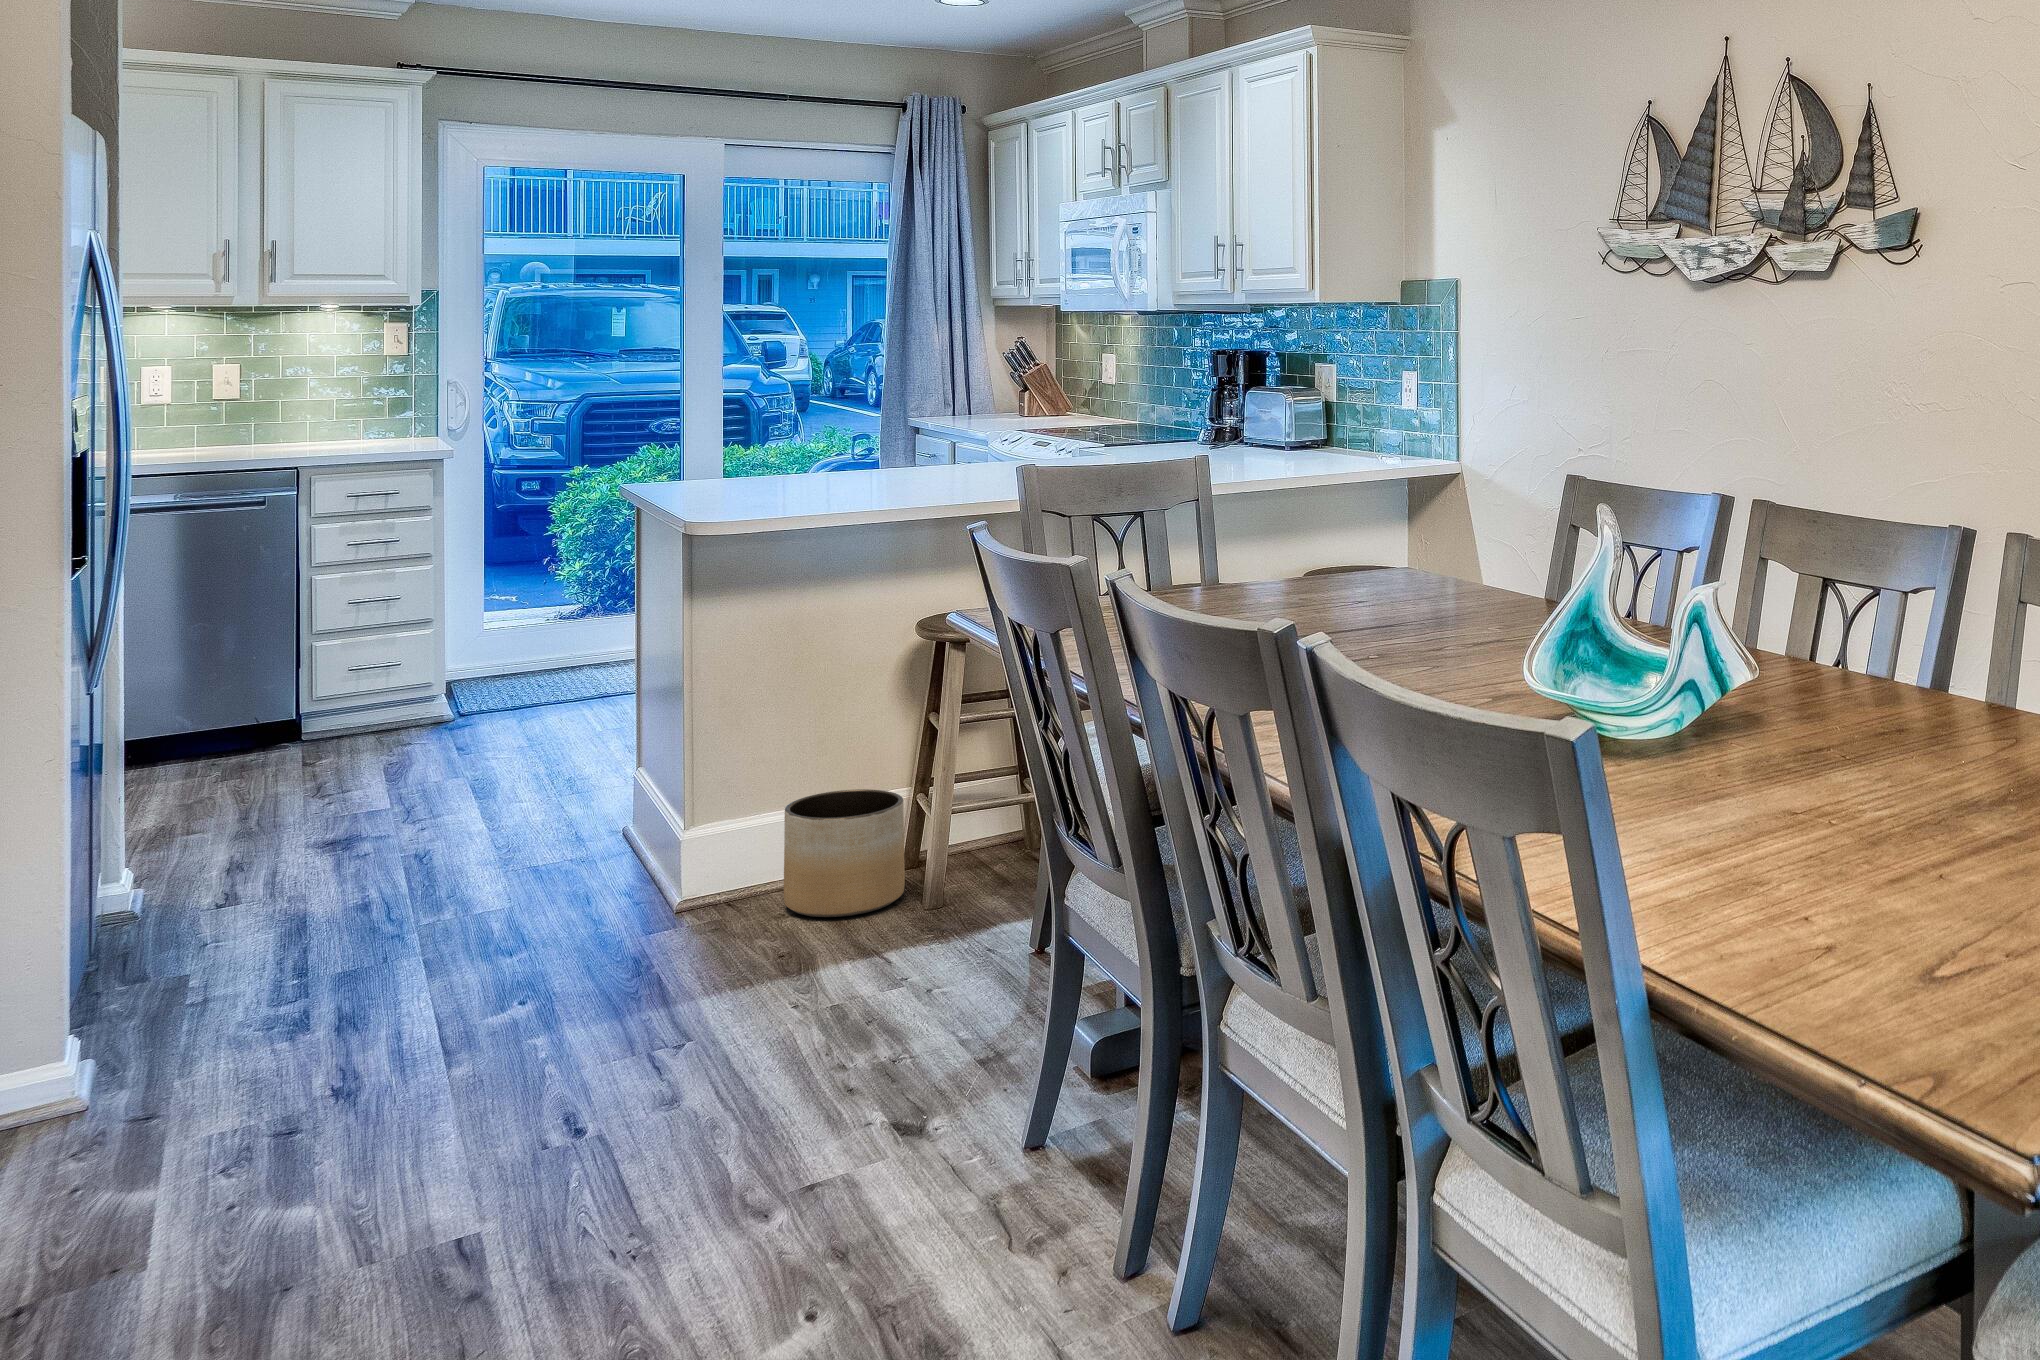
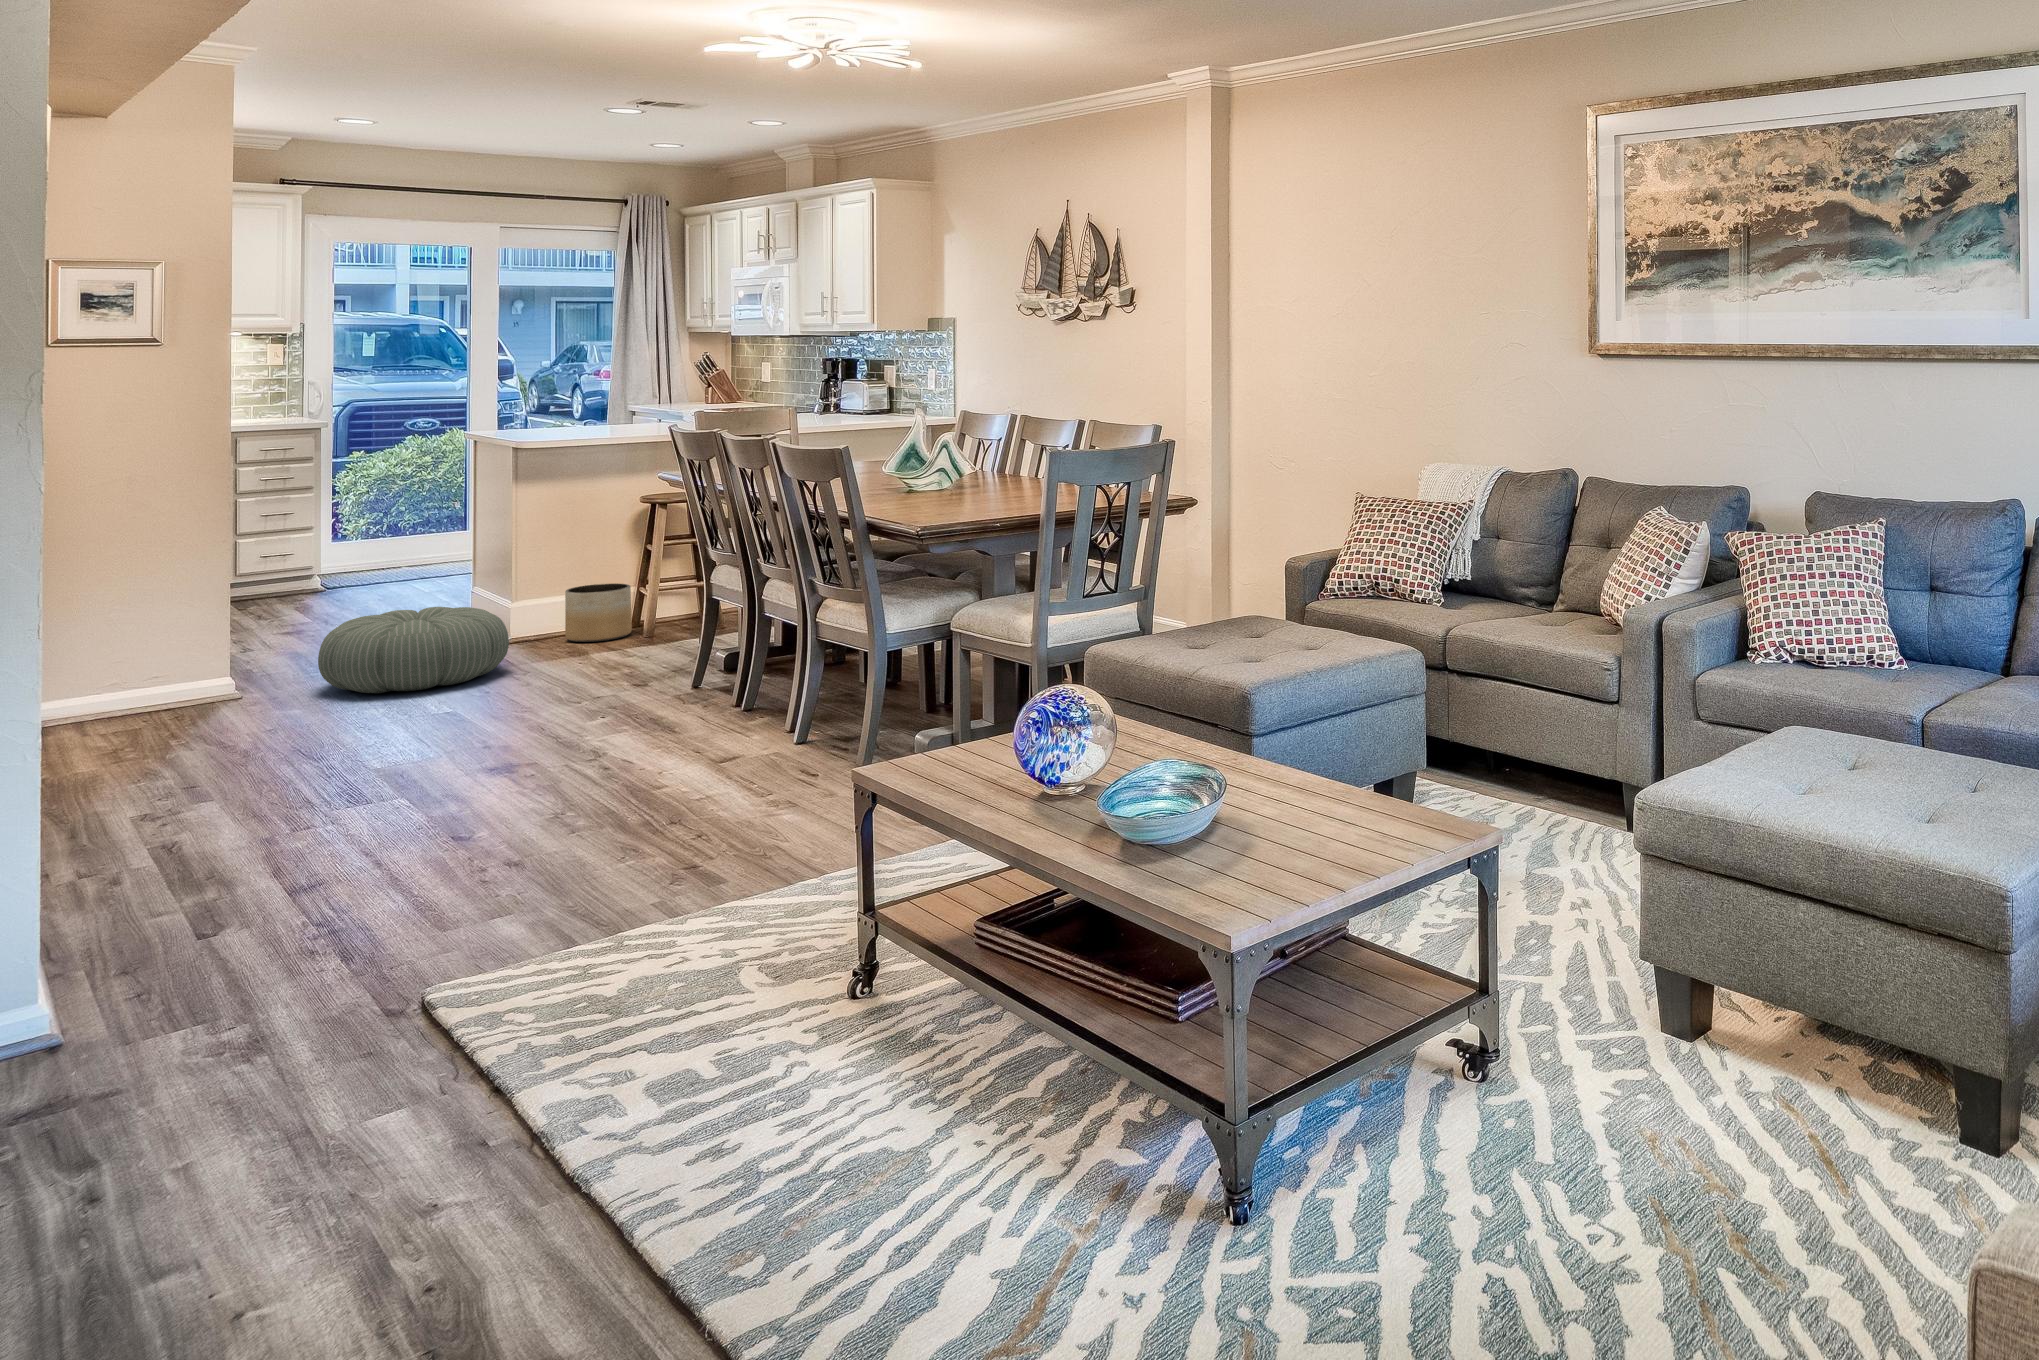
pouf: none [274,864,663,1087] -> present [318,607,509,693]

